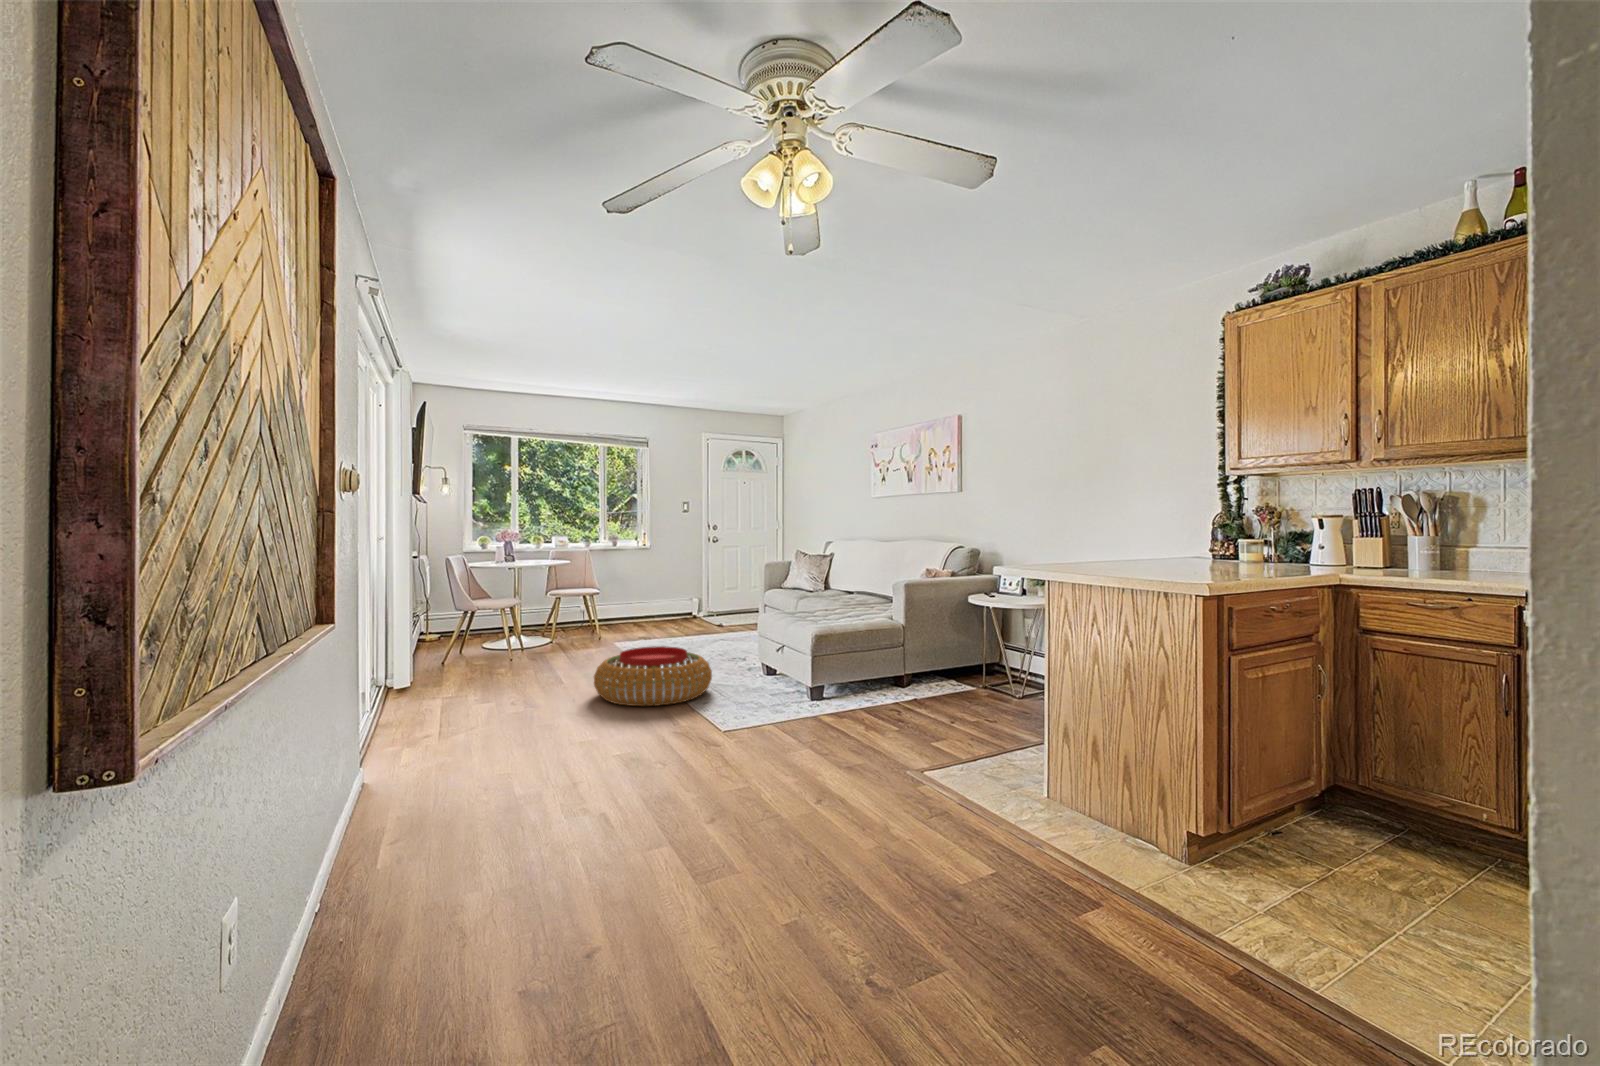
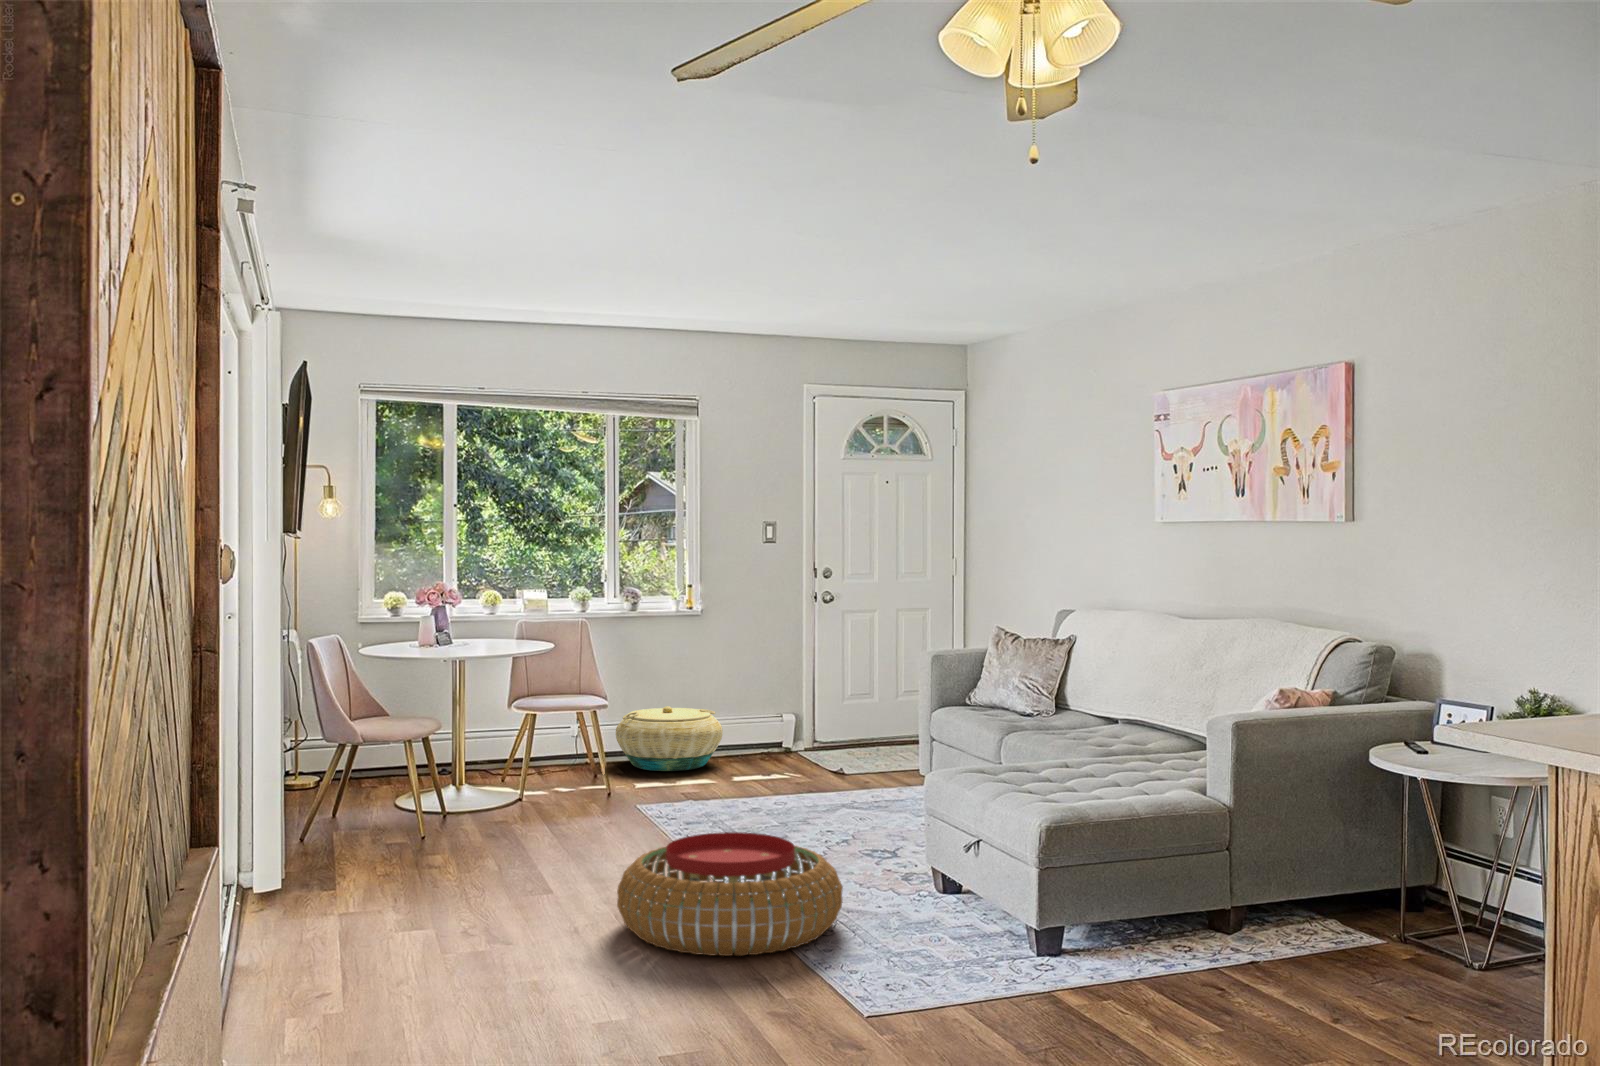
basket: none [603,595,659,628] -> present [616,706,723,771]

